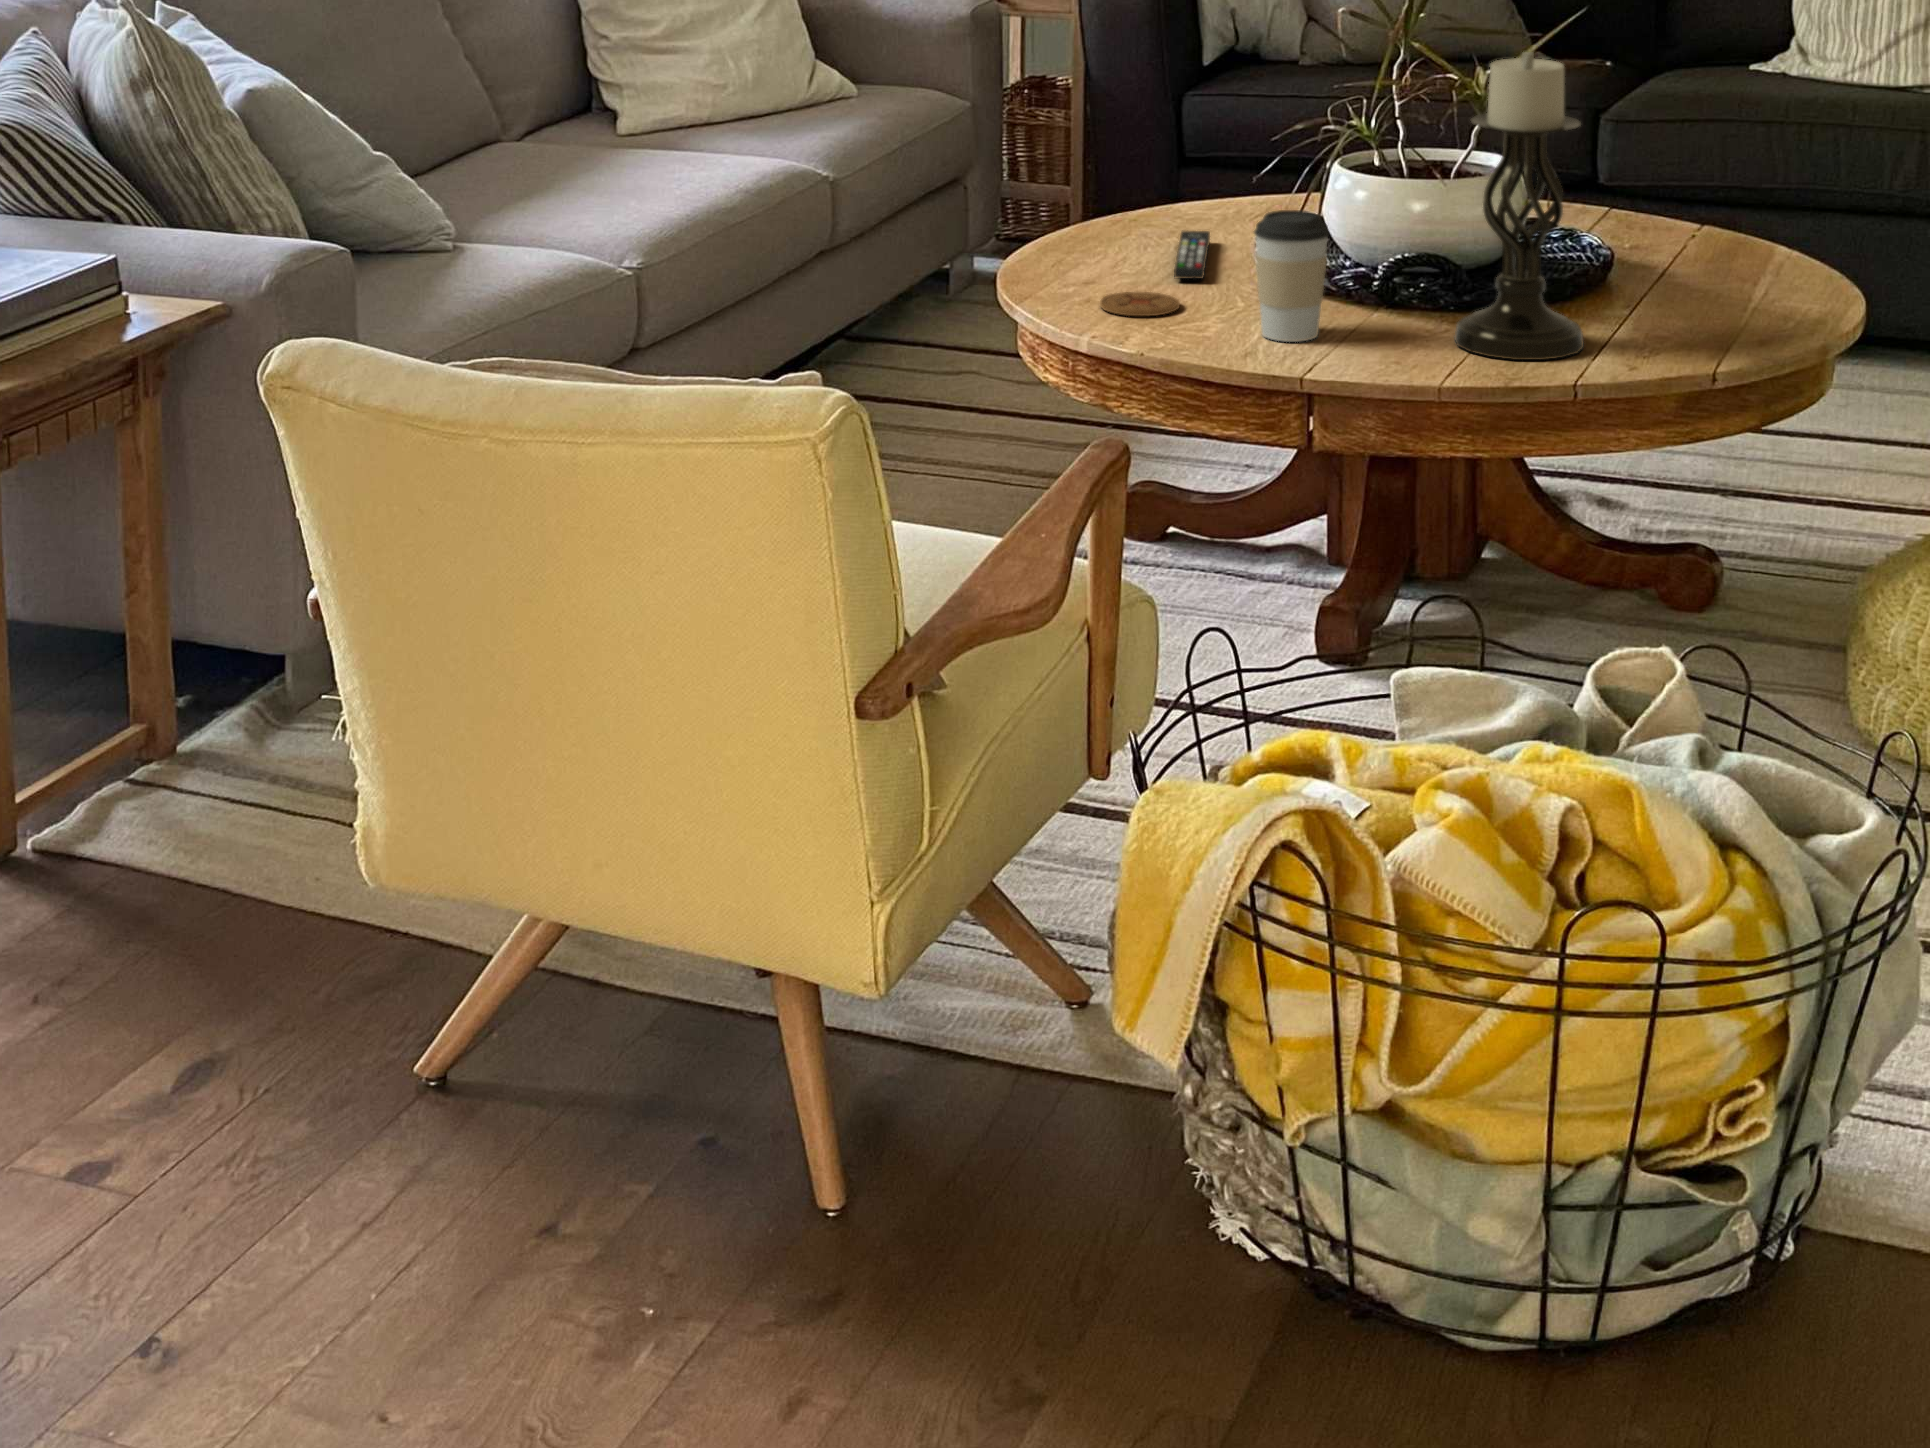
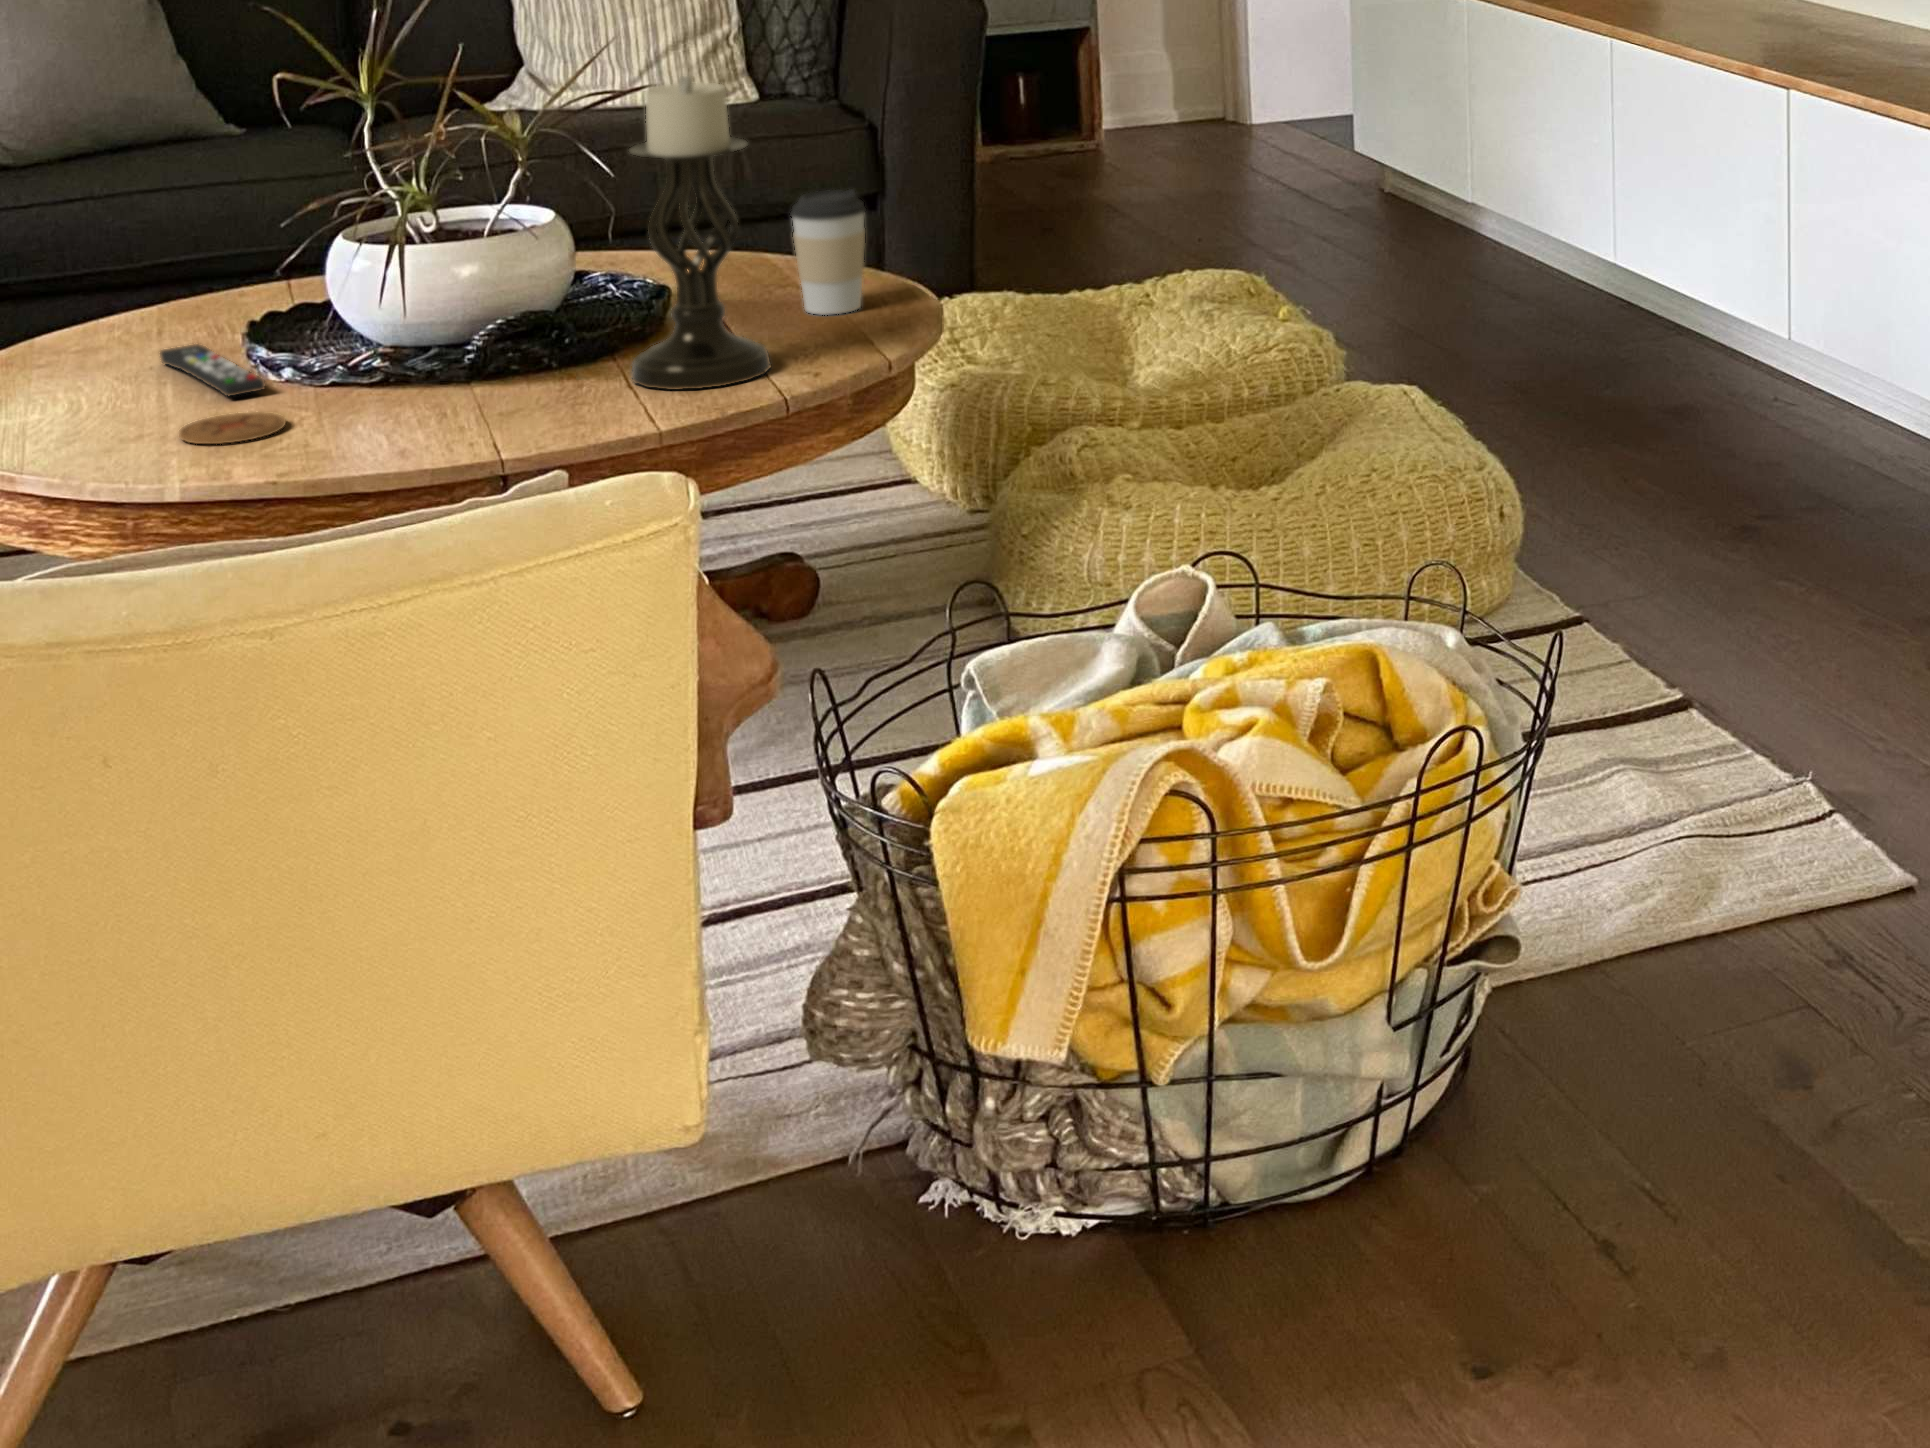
coffee cup: present [1254,210,1329,342] -> present [791,190,865,315]

